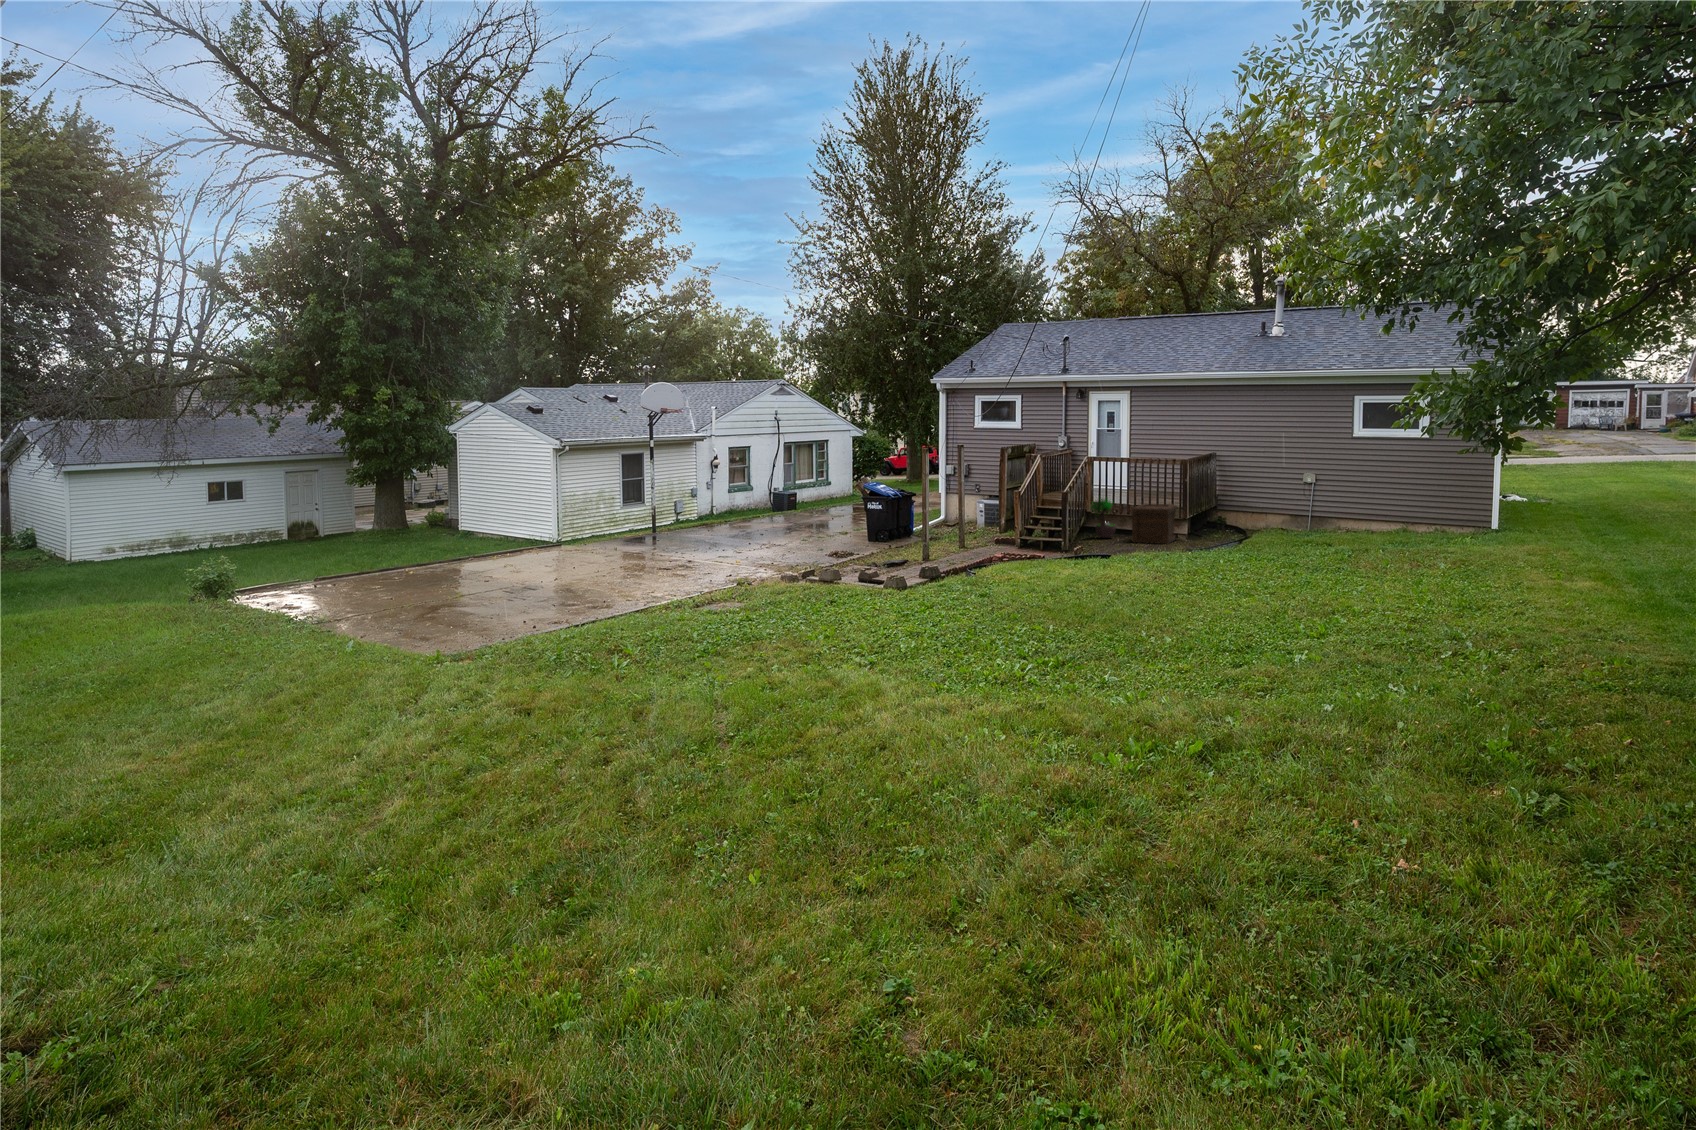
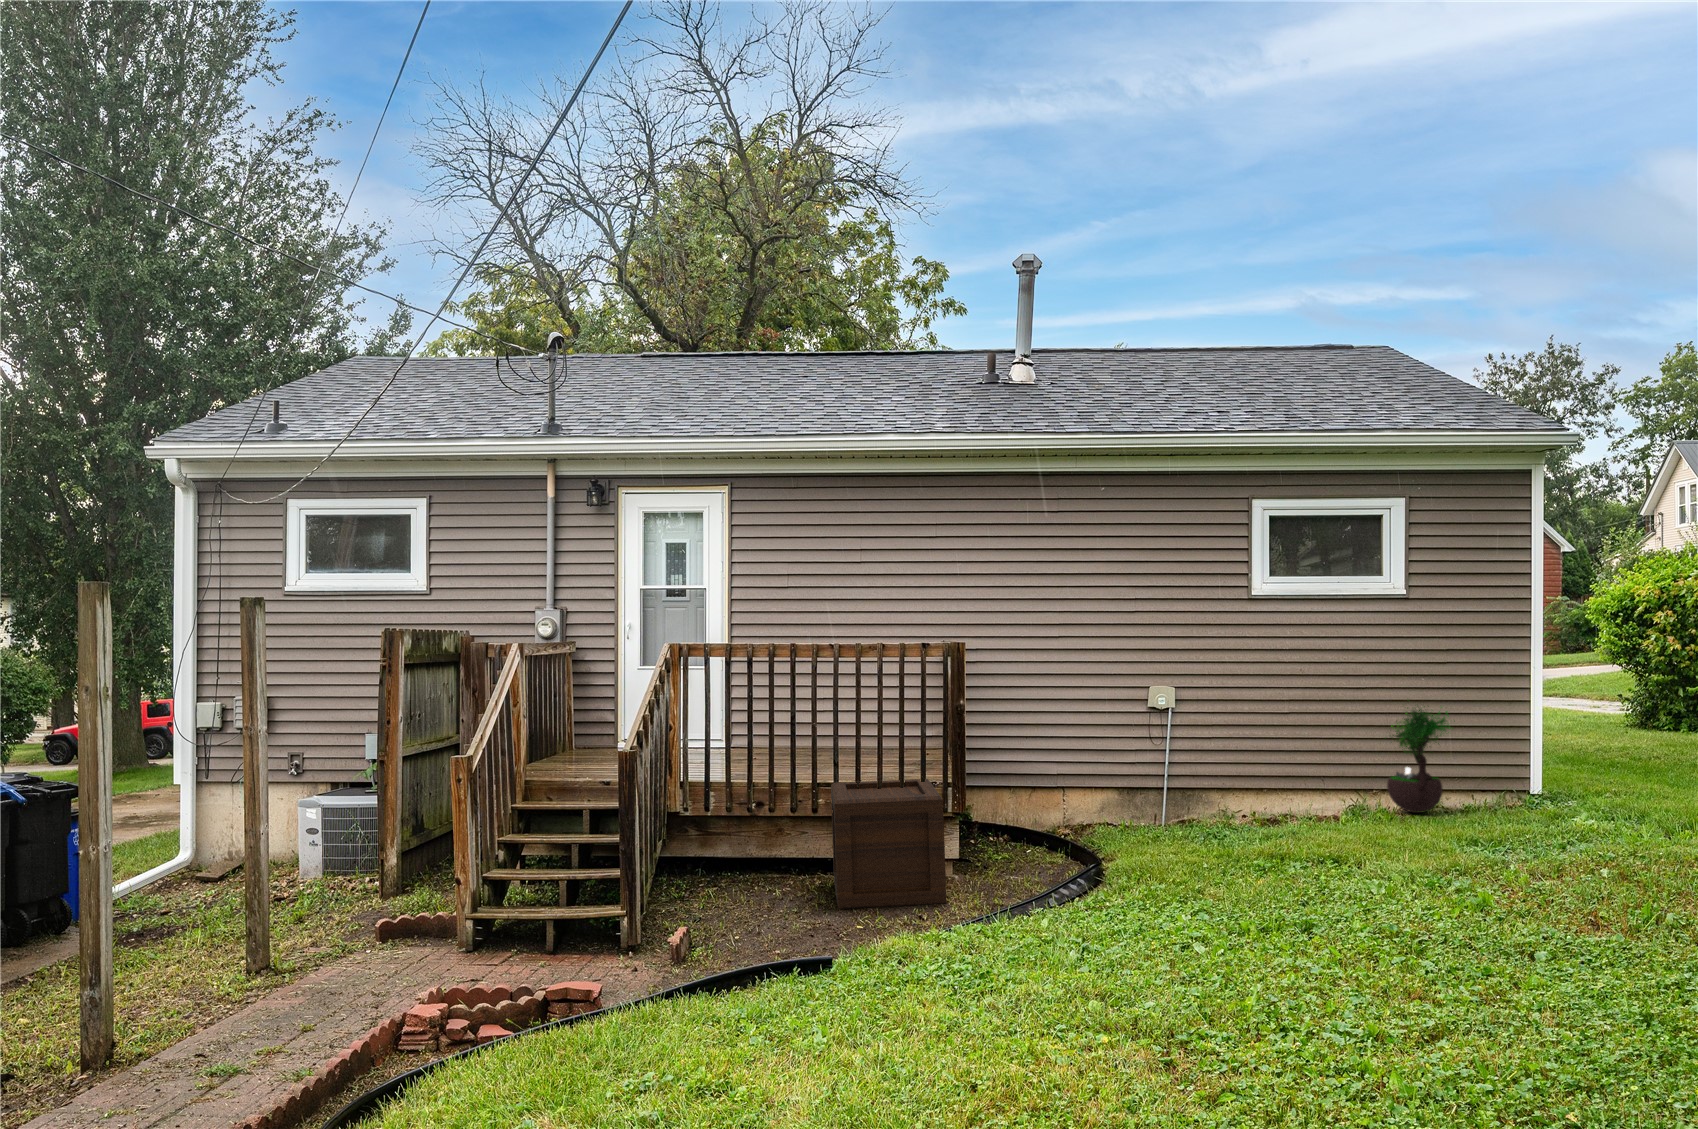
potted tree: present [1090,498,1116,538] -> present [1387,706,1449,813]

